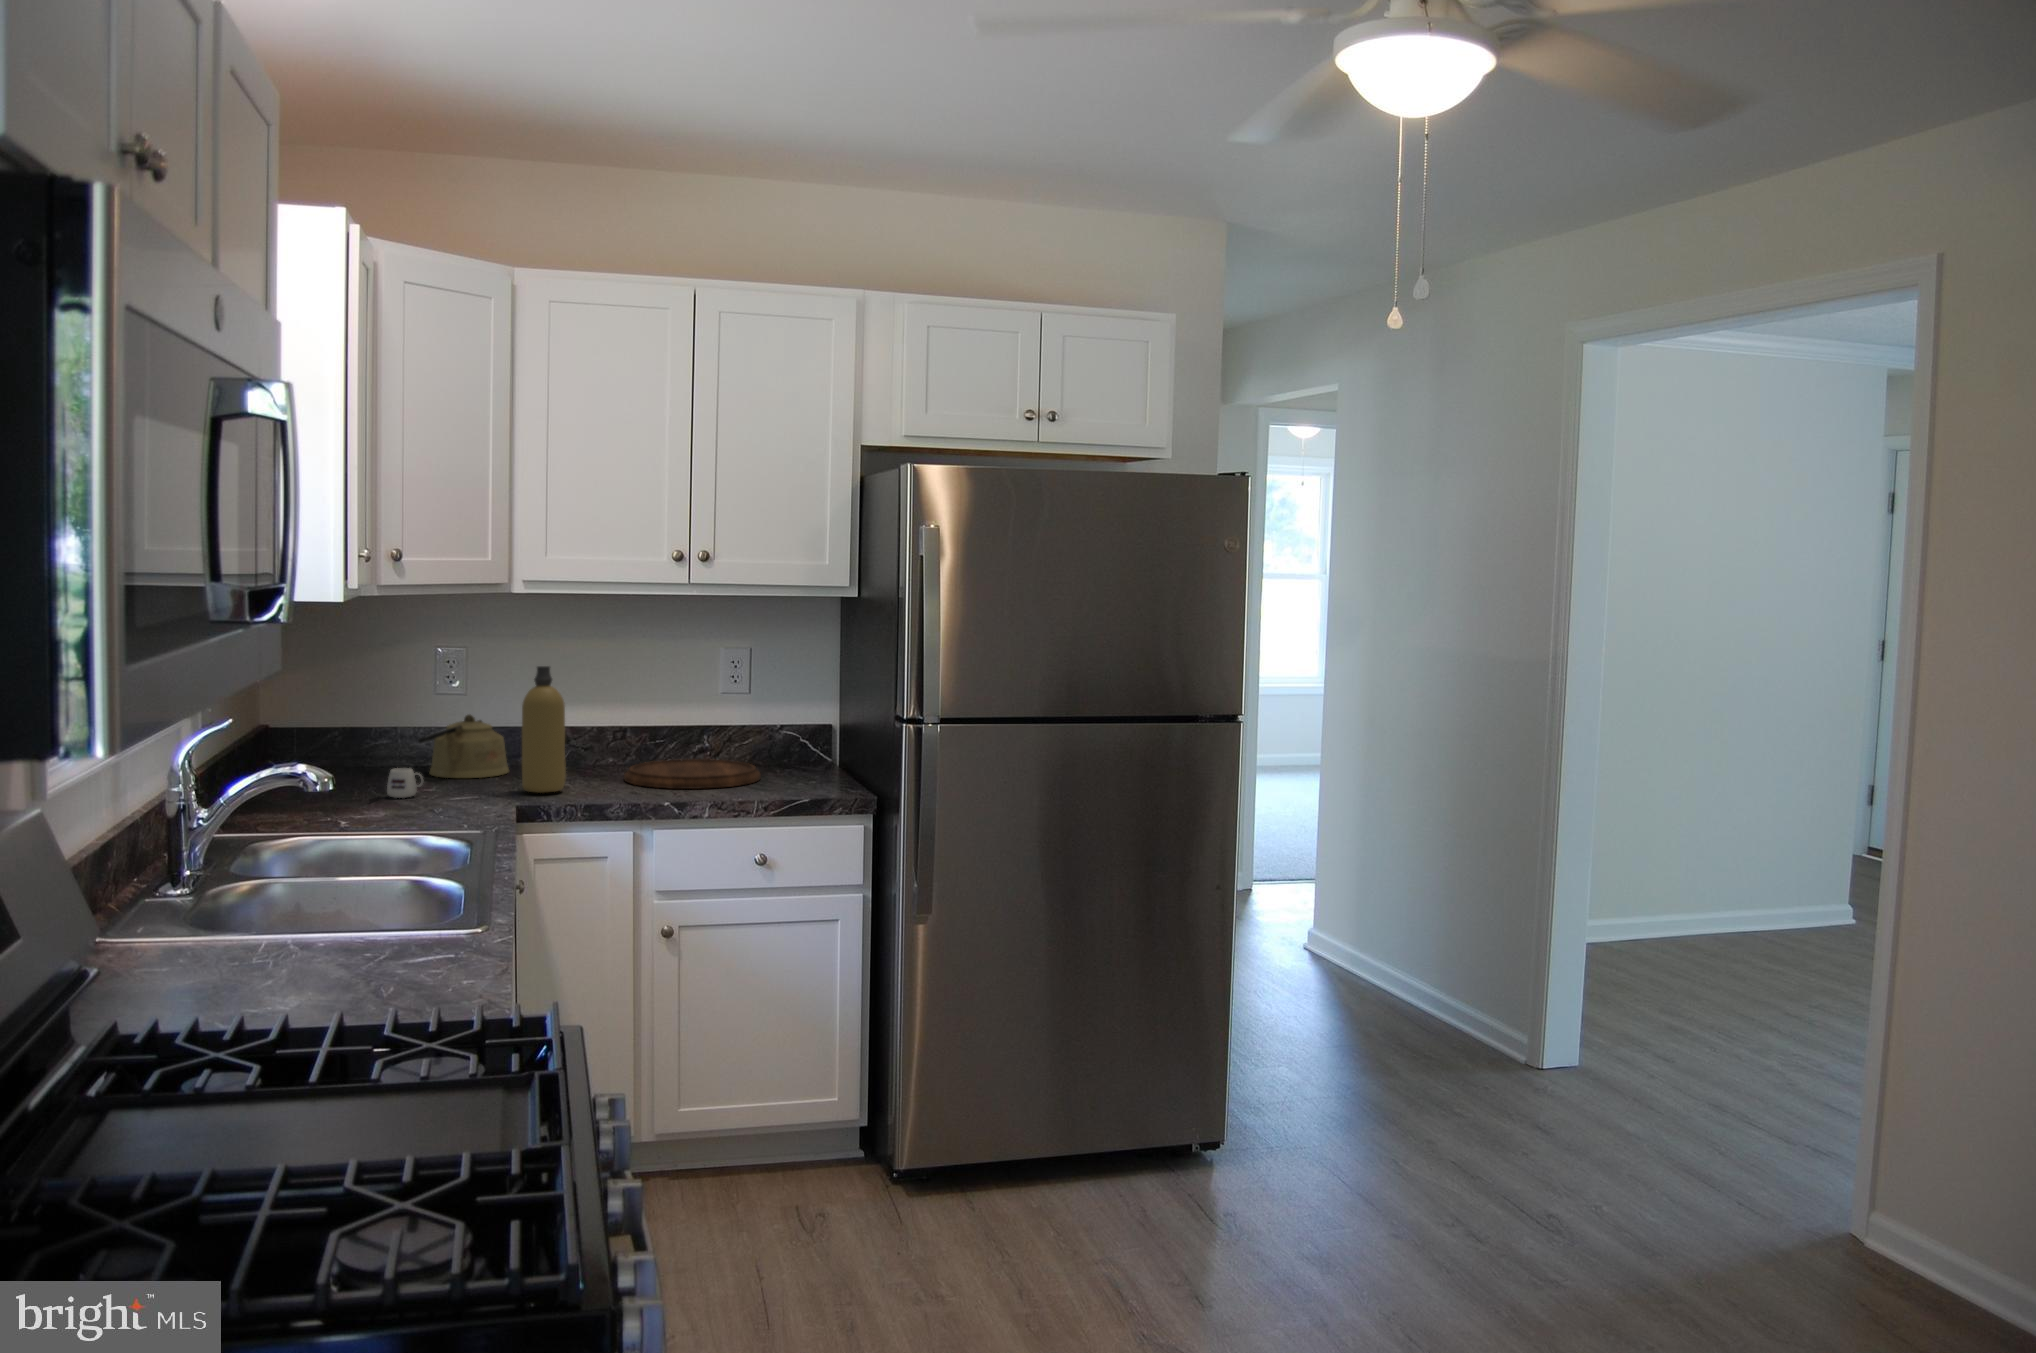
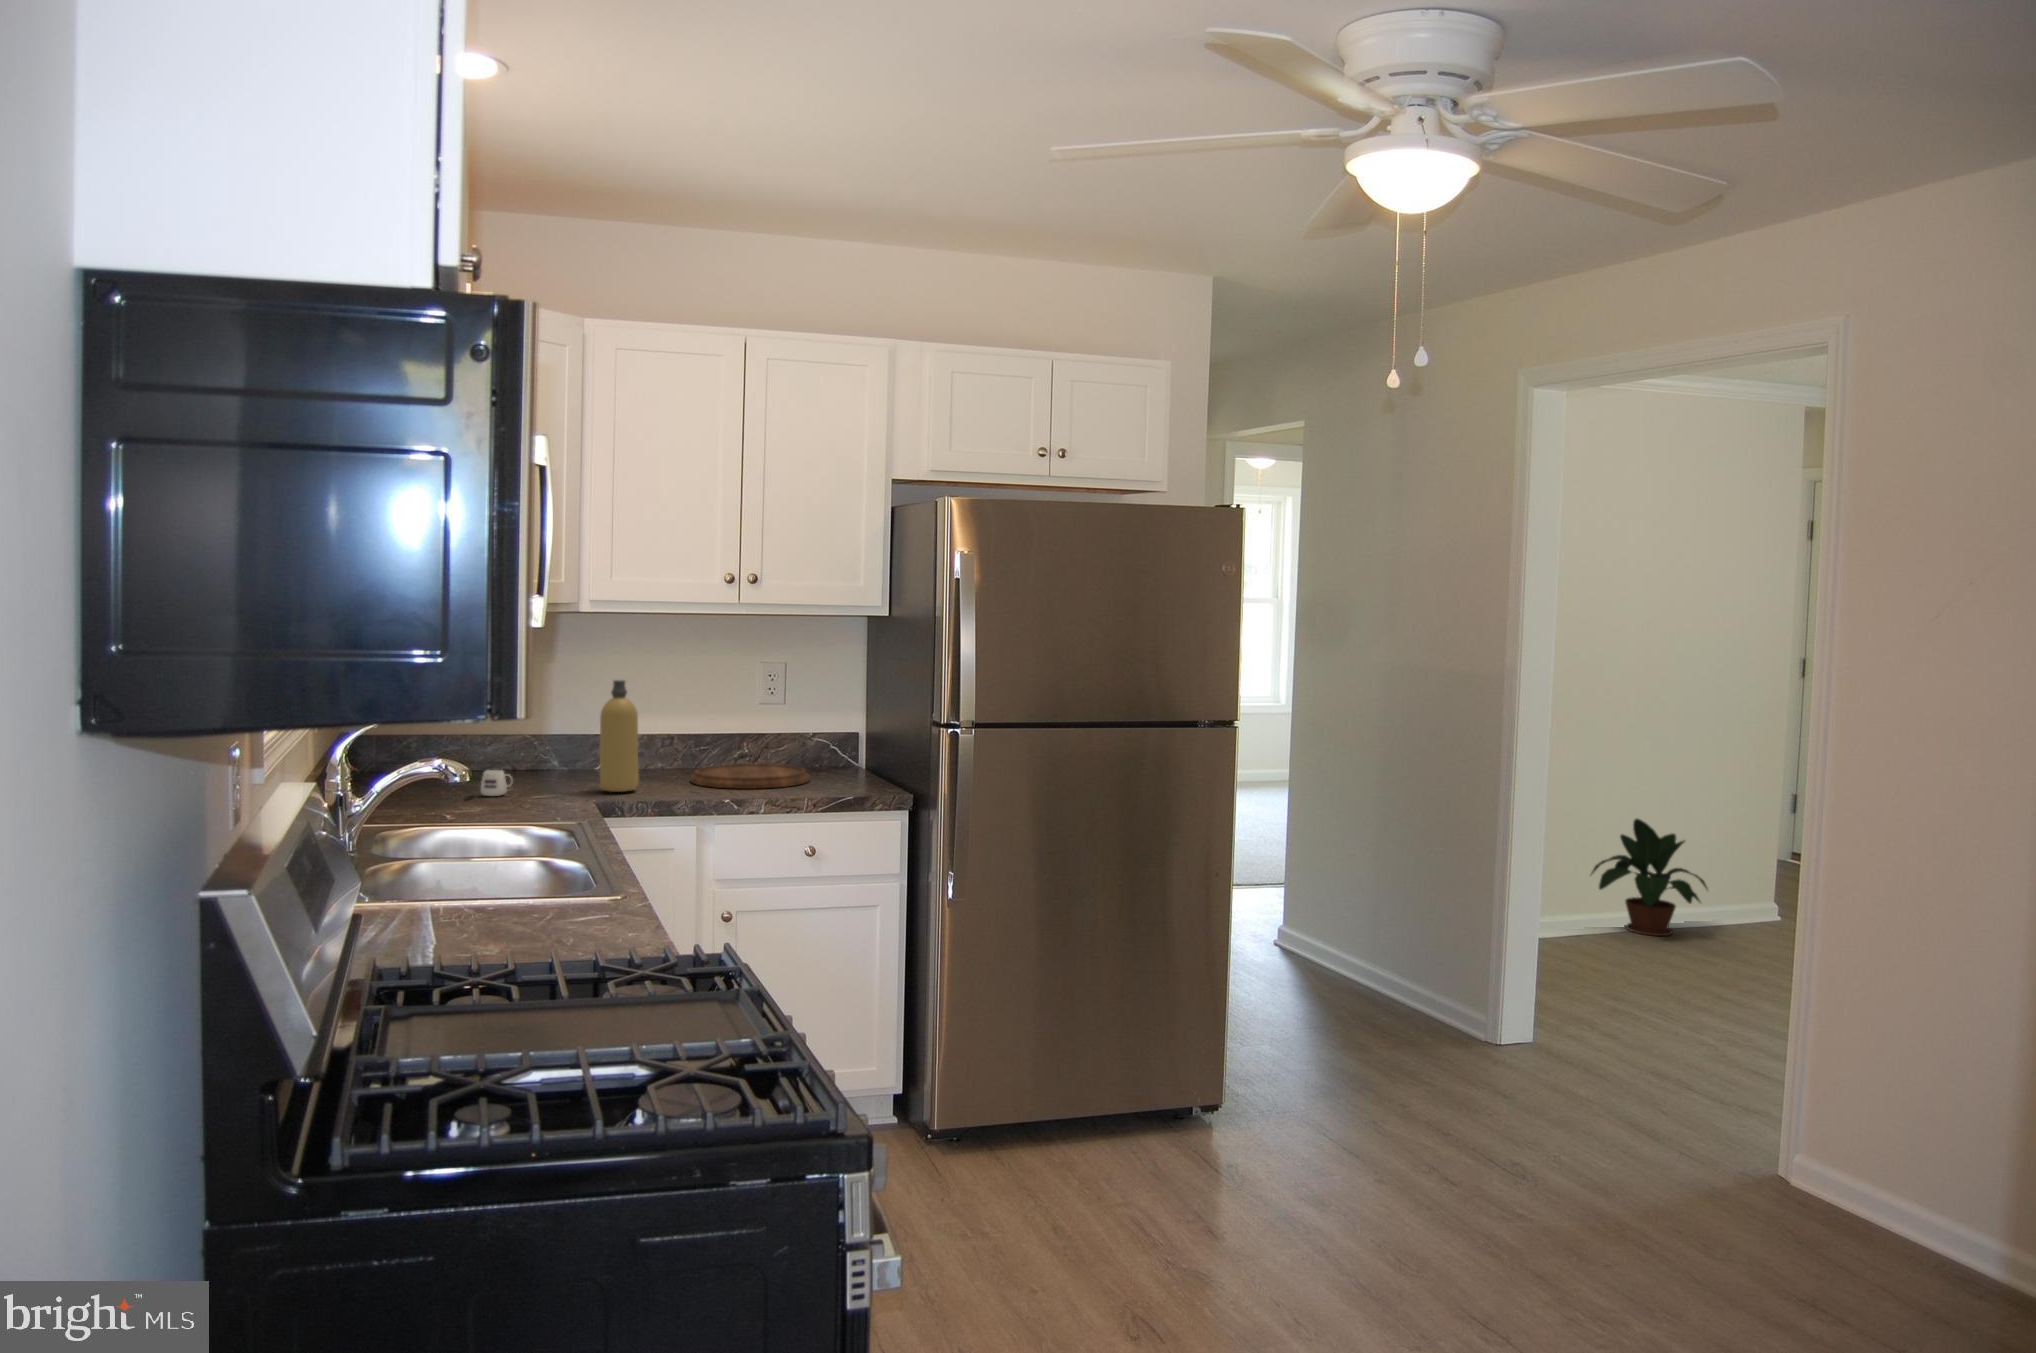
kettle: present [418,715,509,778] -> none [510,724,590,780]
potted plant: none [1664,818,1800,954] -> present [1591,819,1707,936]

